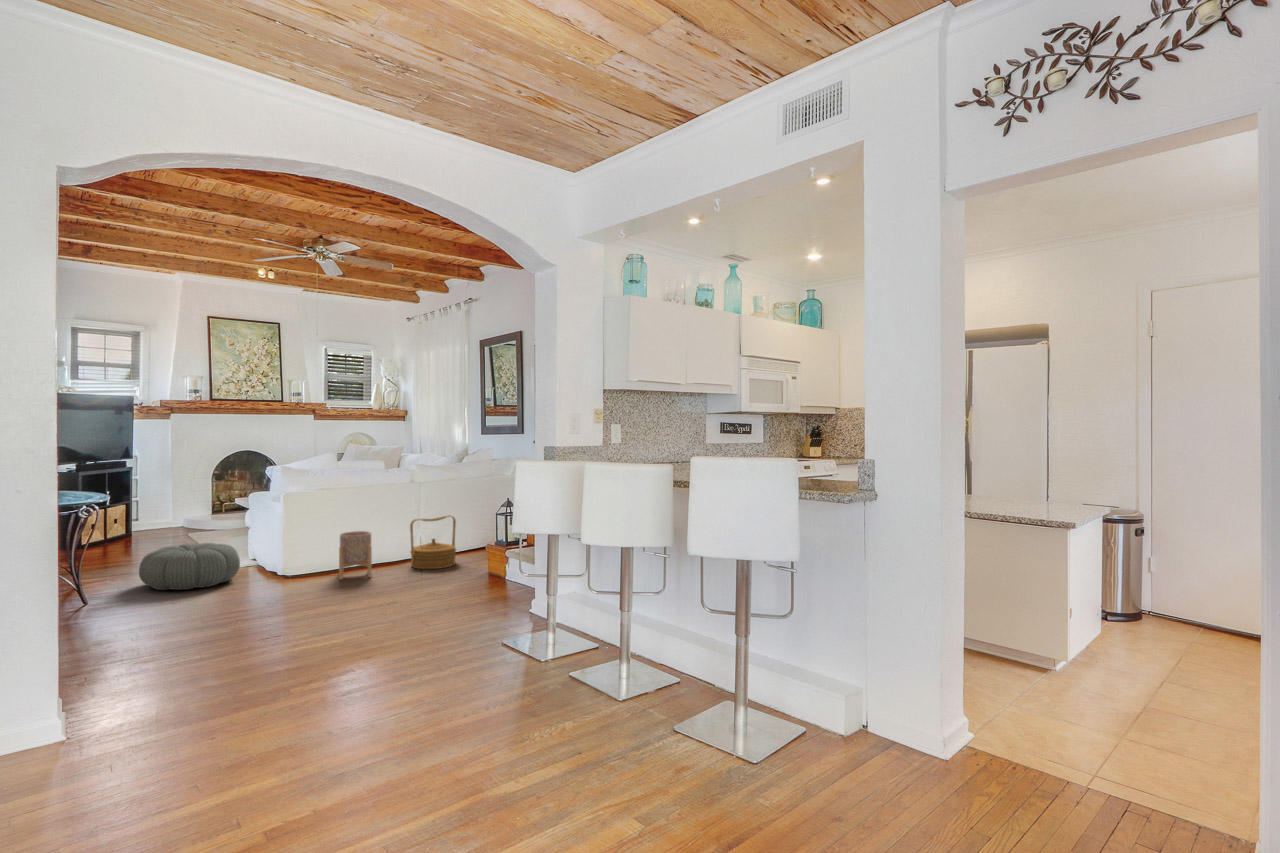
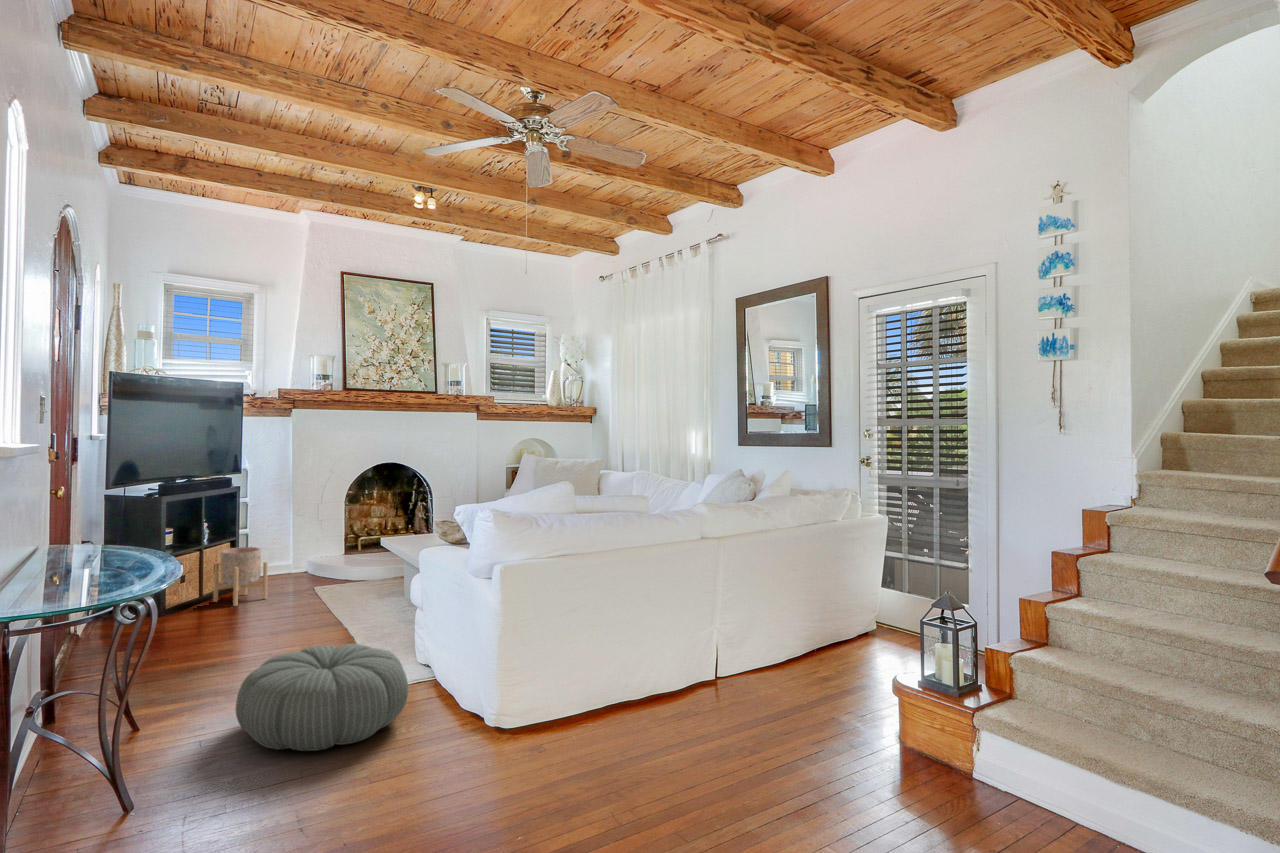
woven basket: present [410,515,456,569] -> none [689,599,771,706]
planter: present [339,531,372,580] -> present [213,547,268,606]

